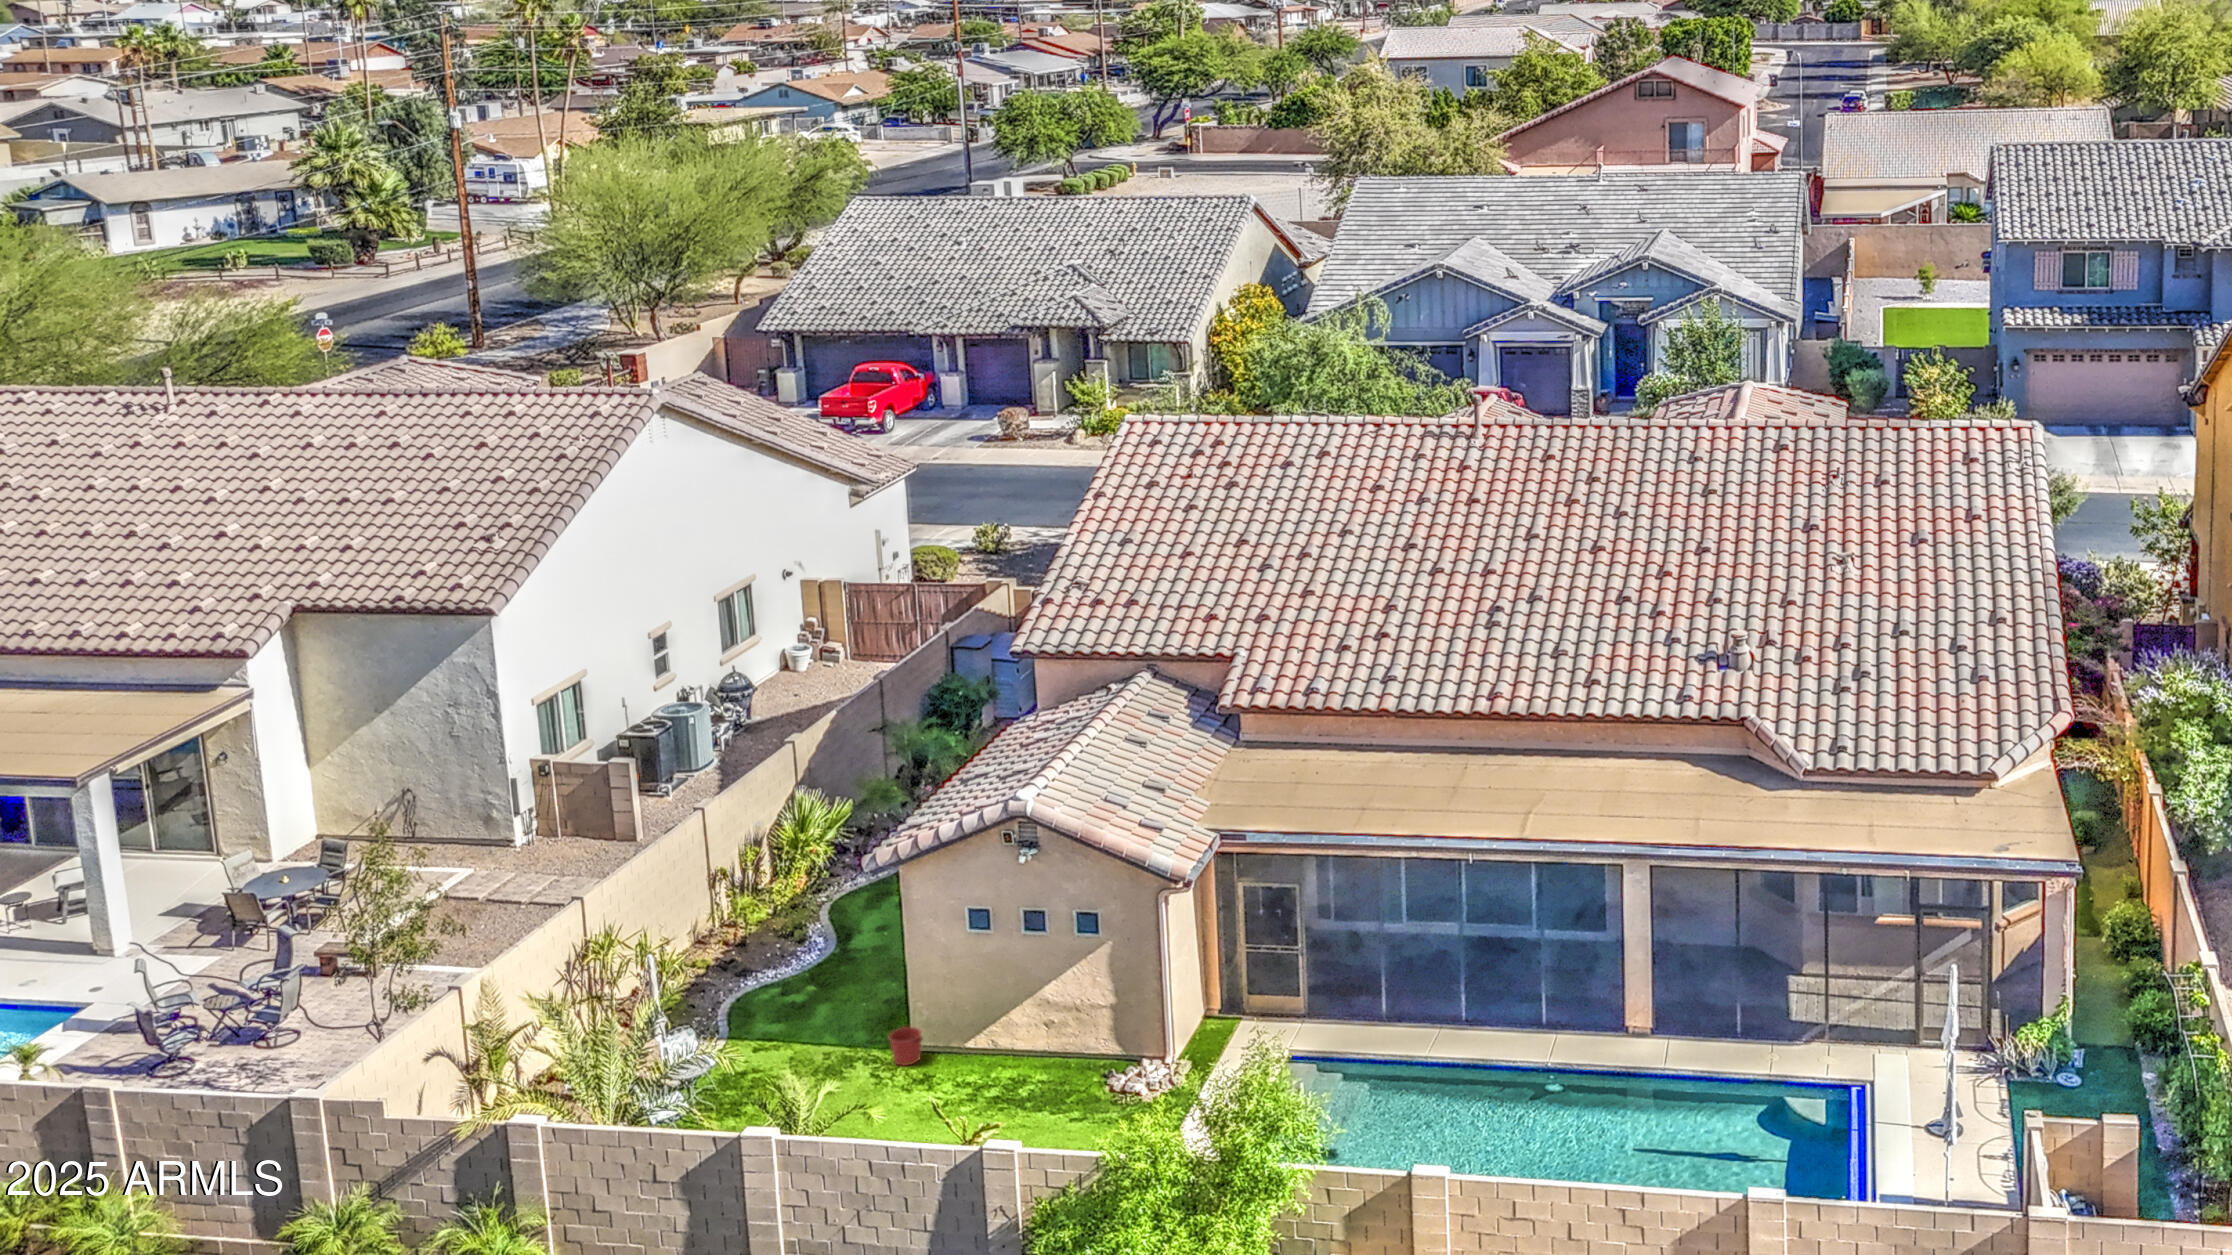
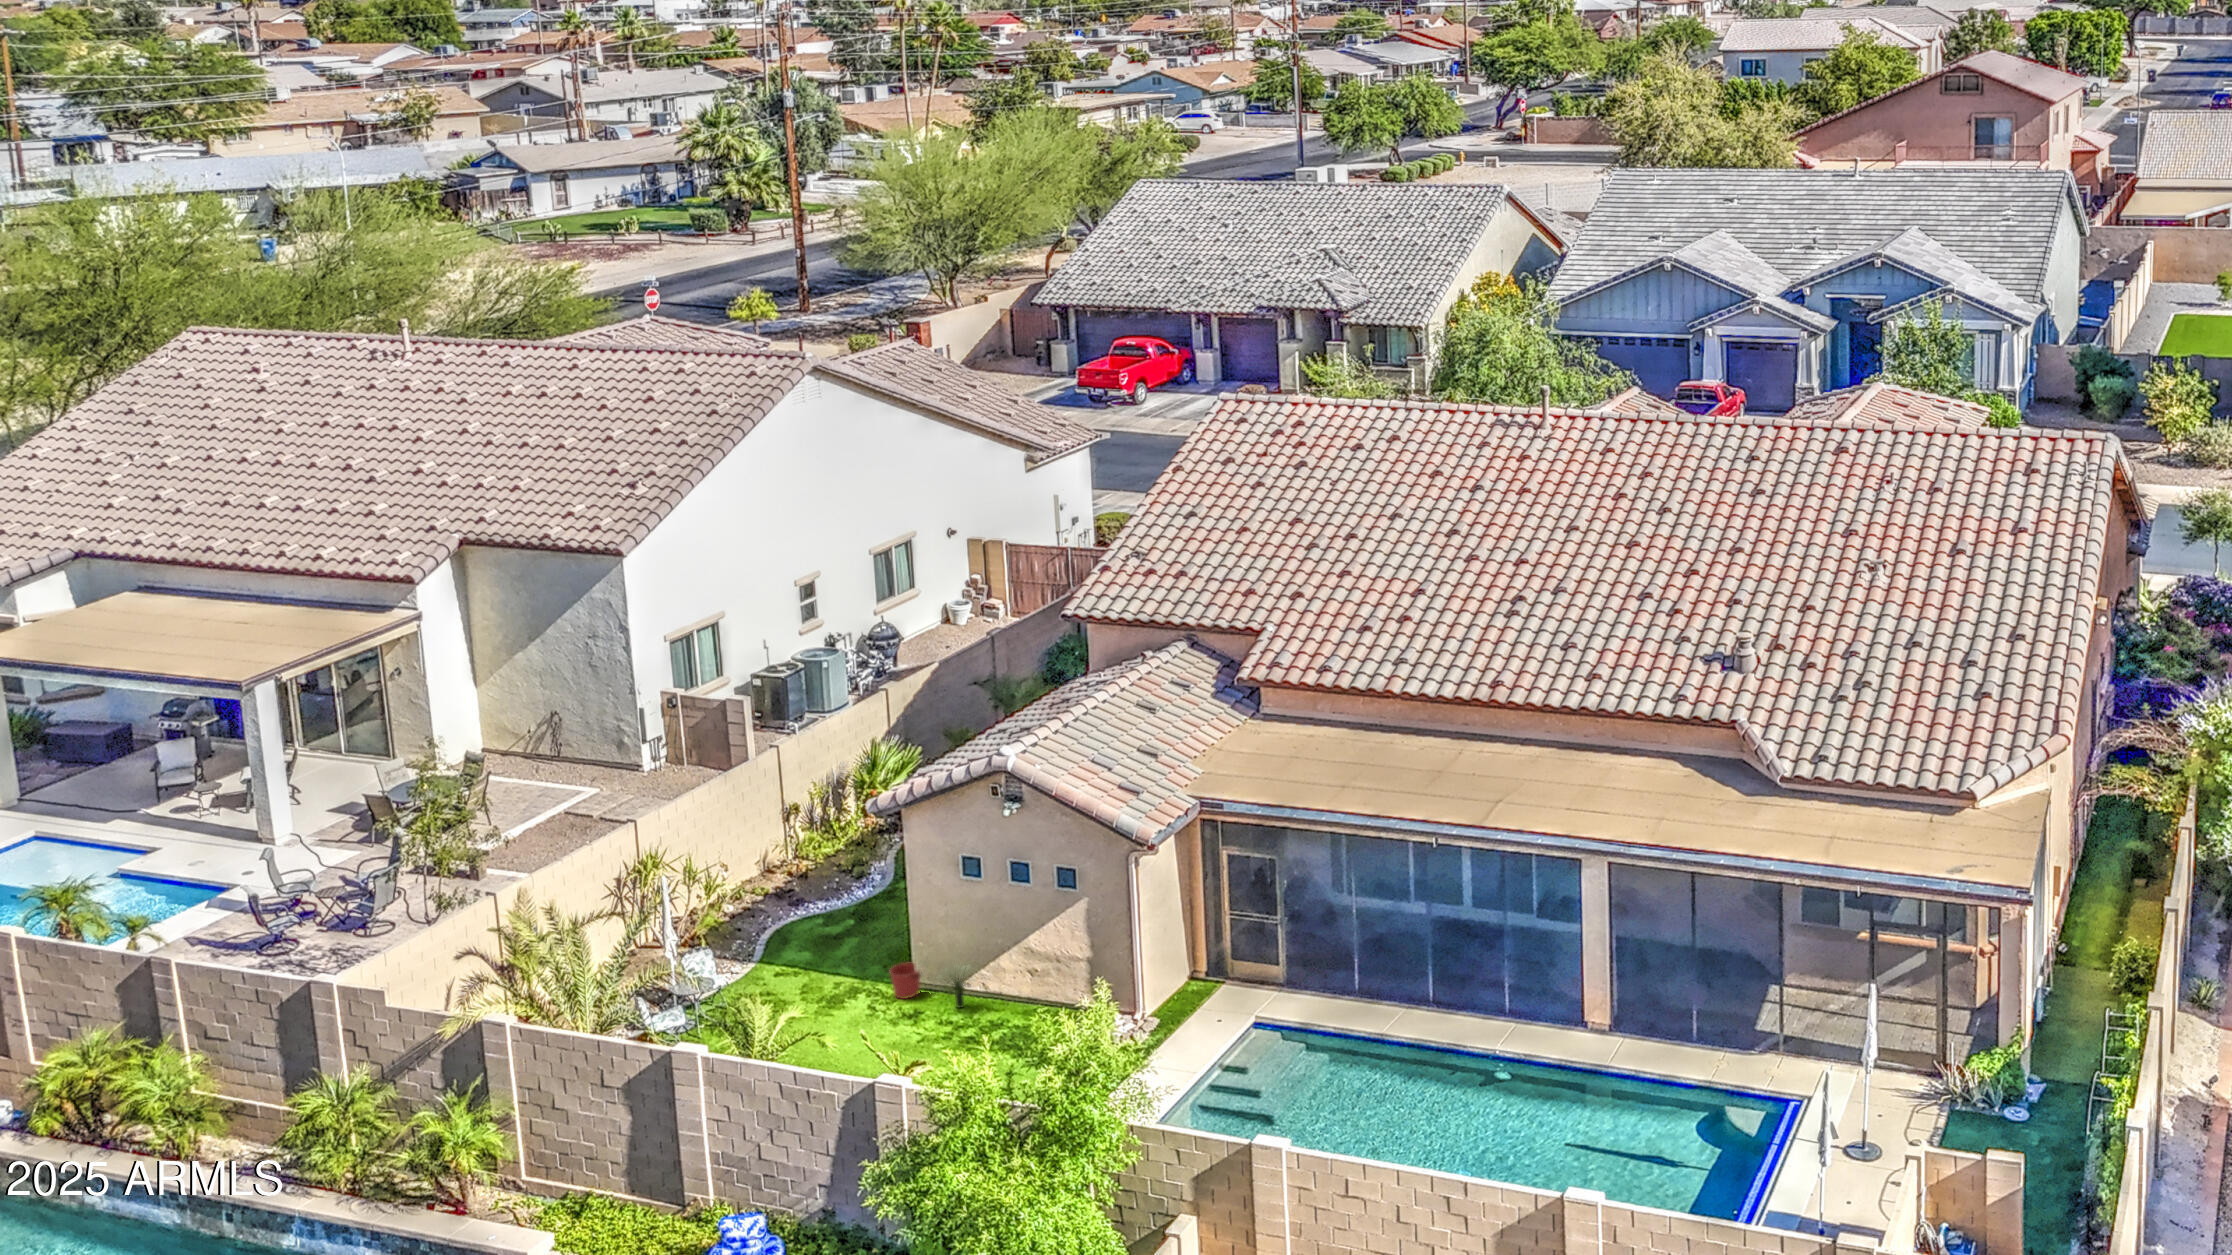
potted plant: none [946,1023,990,1070] -> present [938,965,971,1008]

